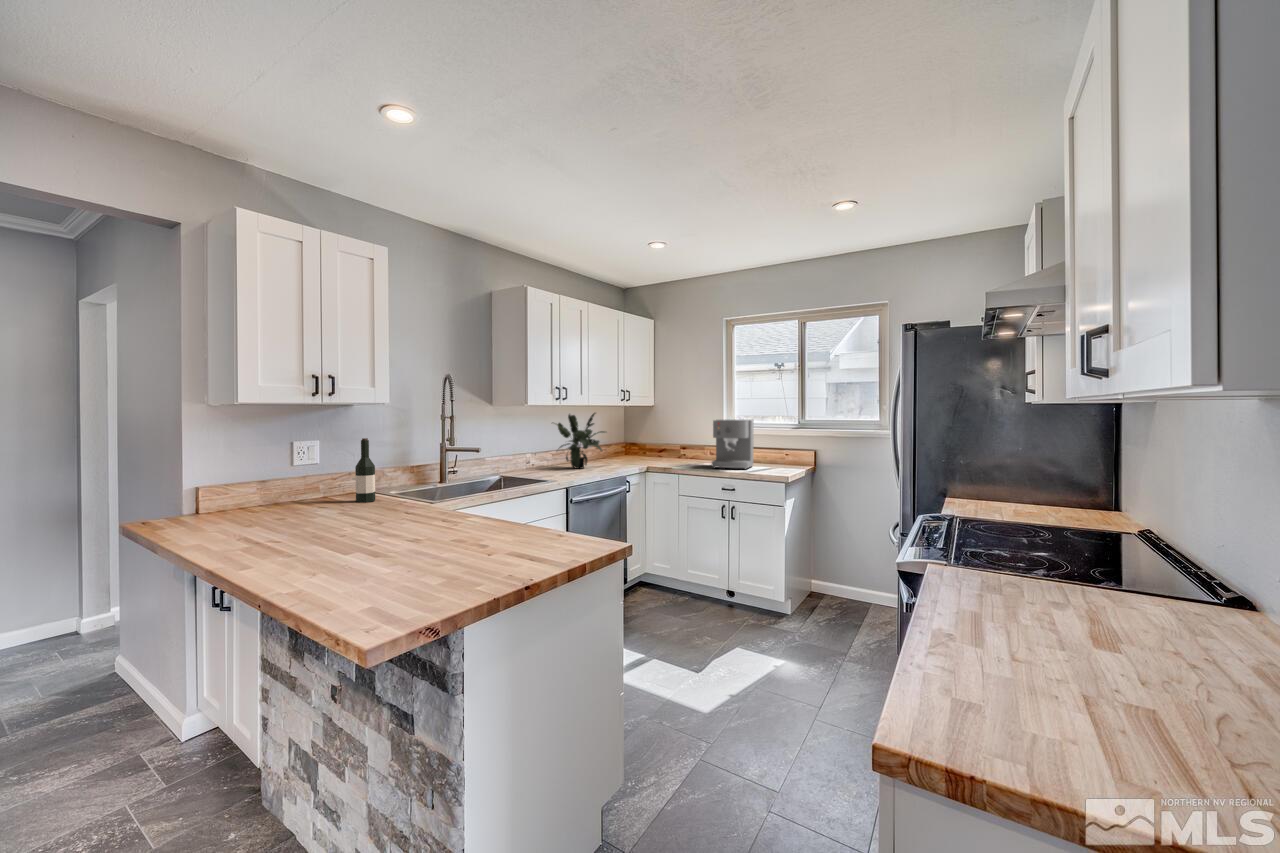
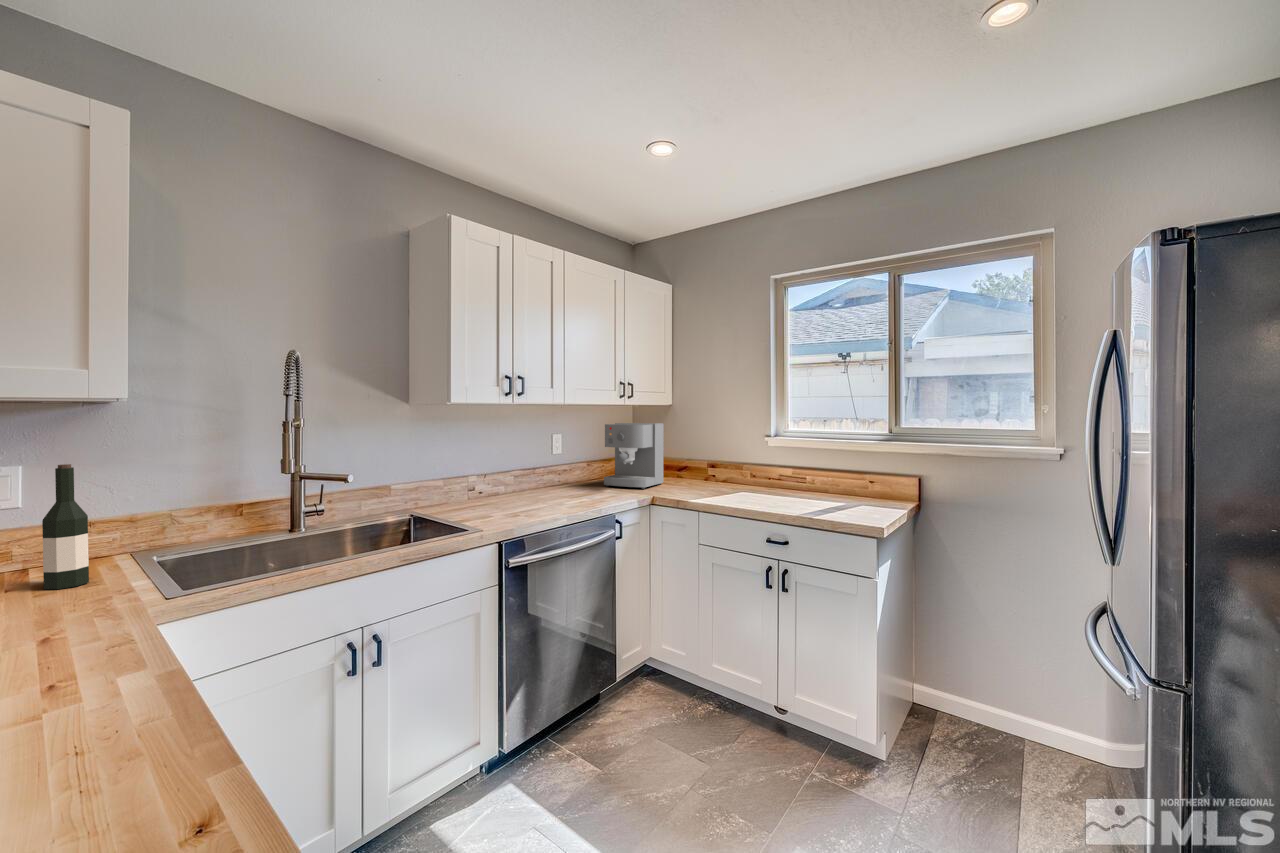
potted plant: present [557,413,605,469] -> none [503,415,589,500]
coffee maker: present [712,420,754,469] -> present [604,423,664,489]

